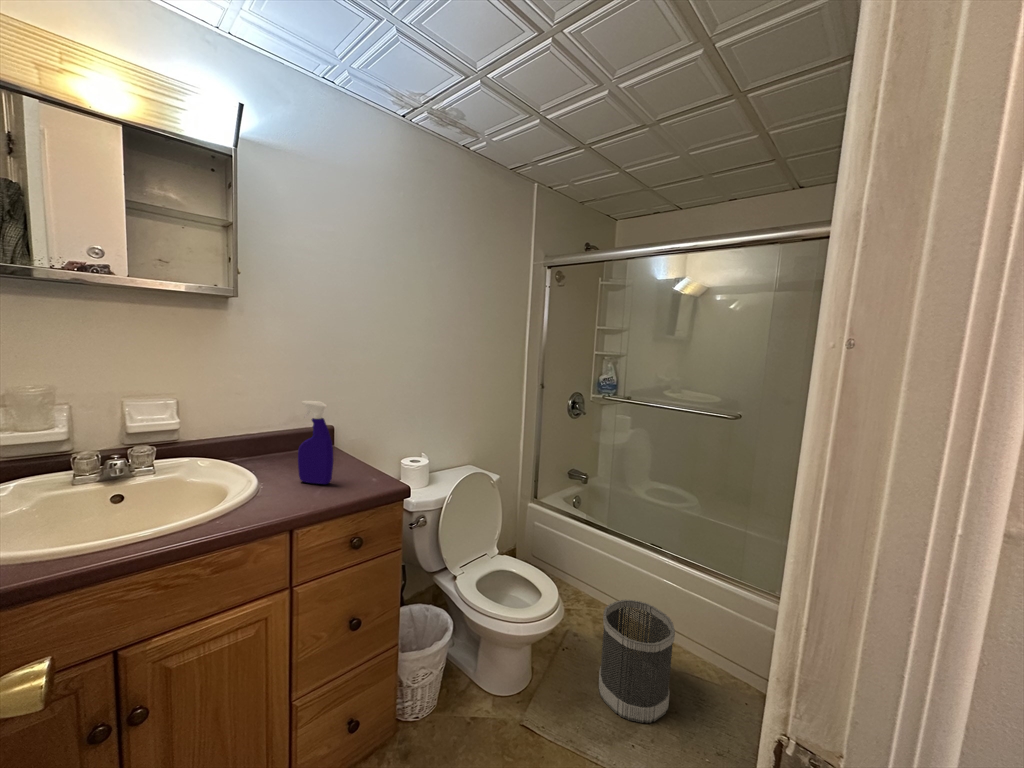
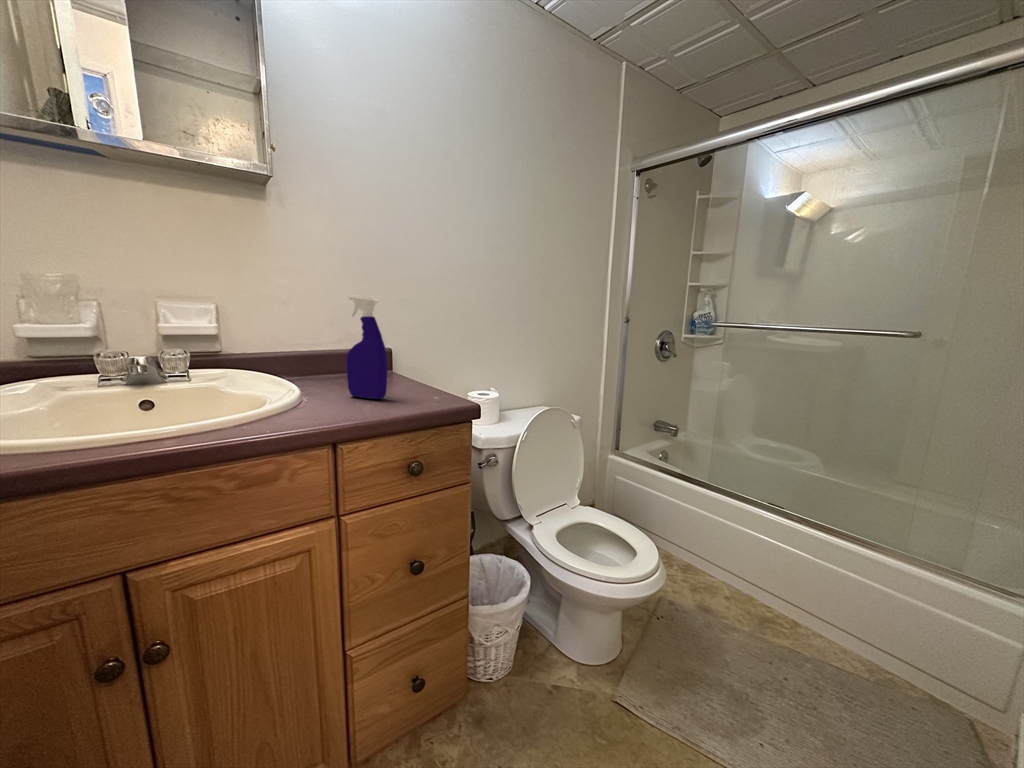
wastebasket: present [599,600,675,723] -> none [707,565,820,719]

